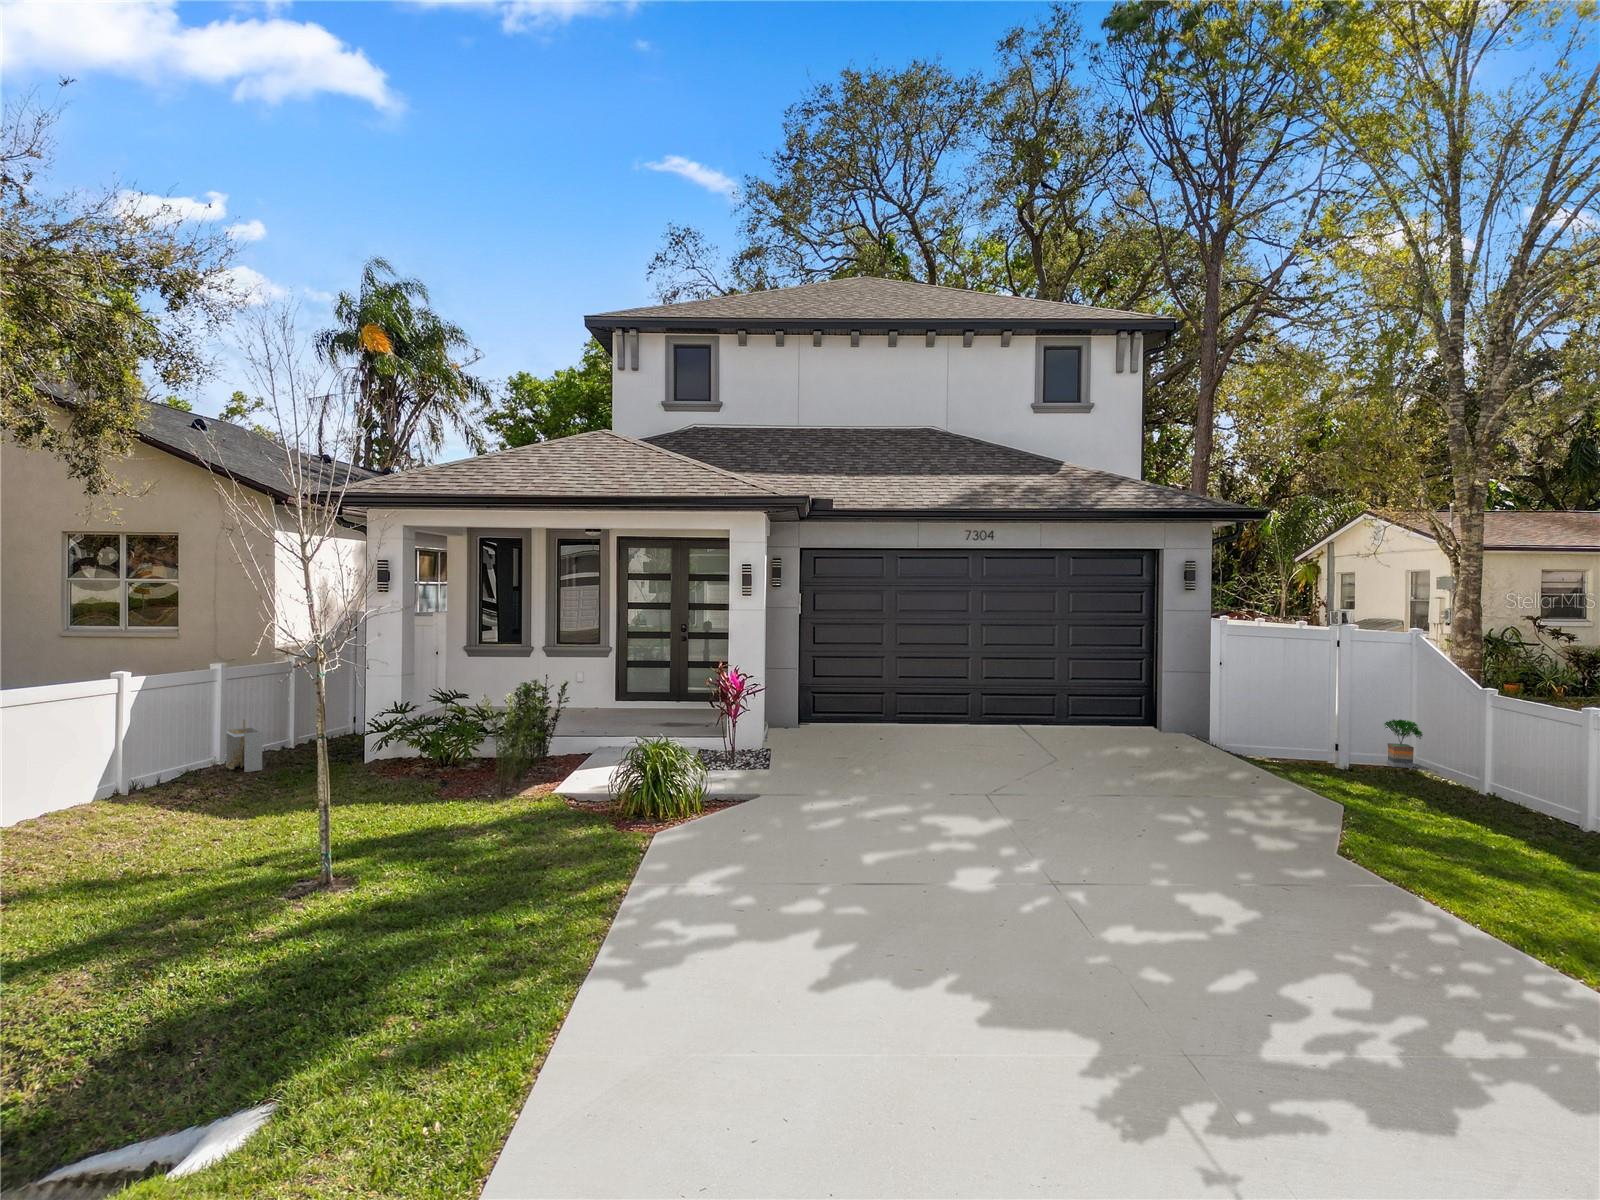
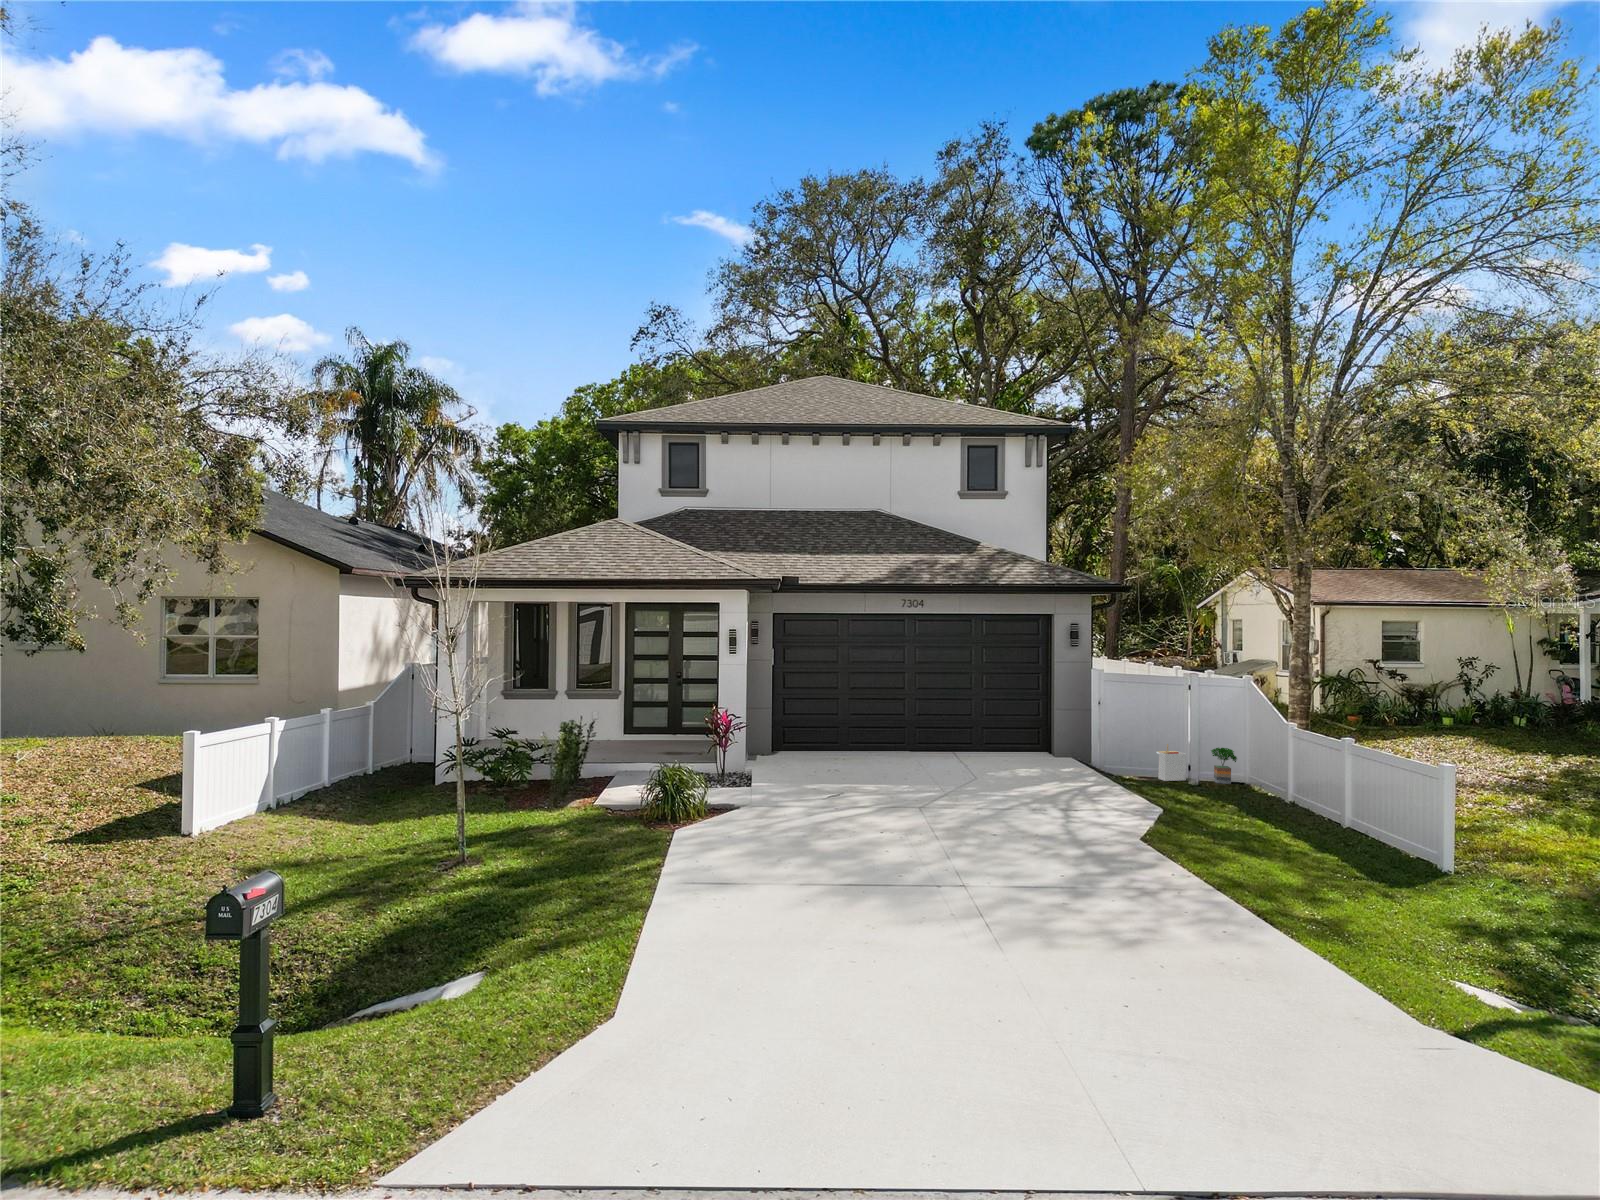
storage bin: present [226,719,262,772] -> present [1156,744,1186,781]

